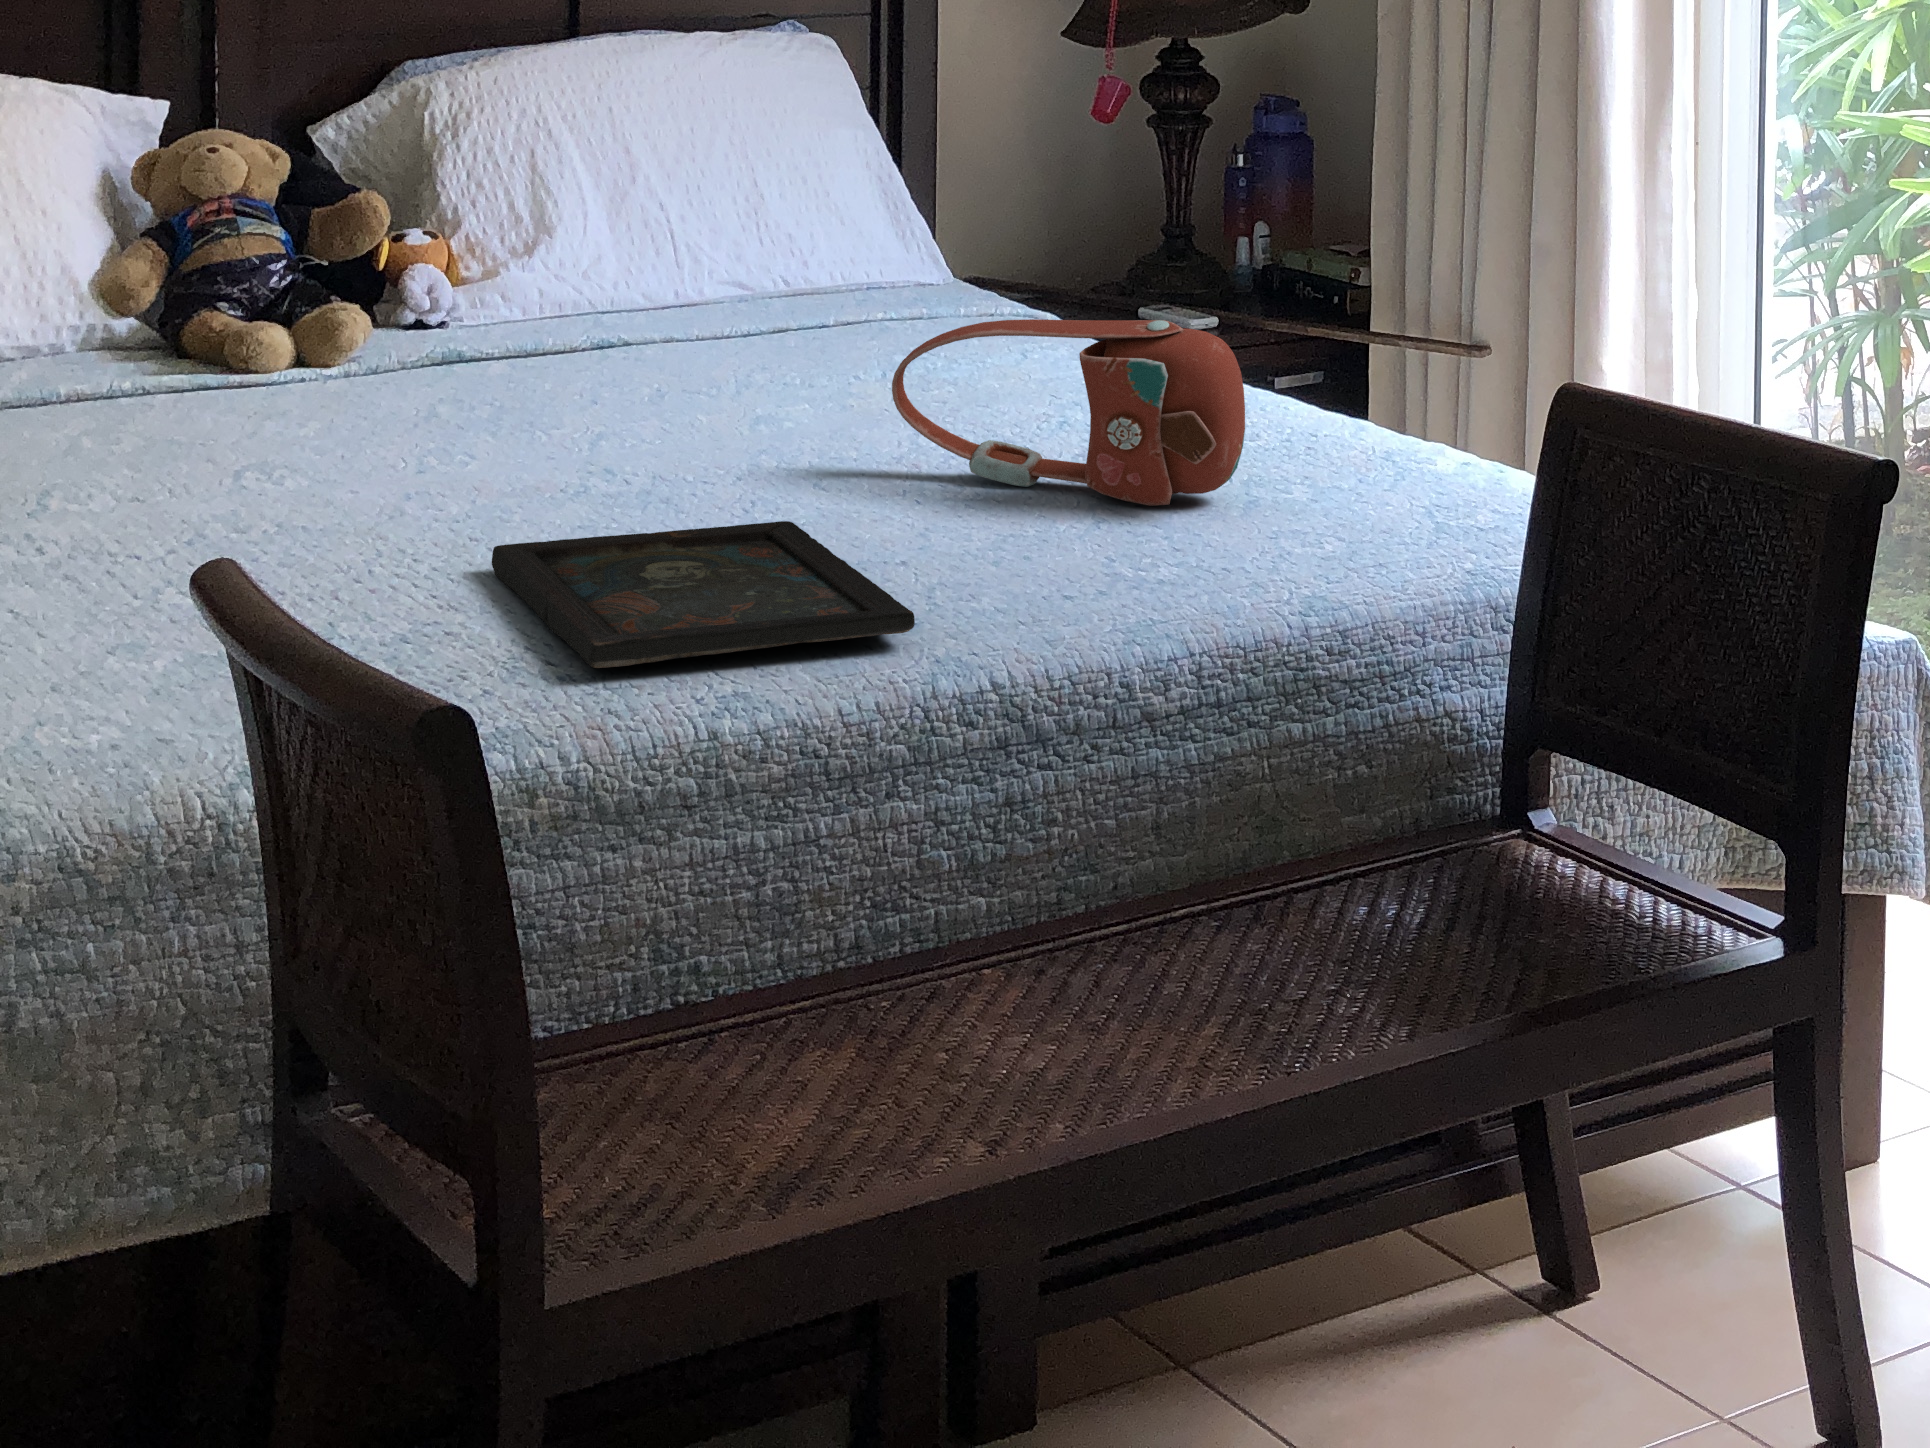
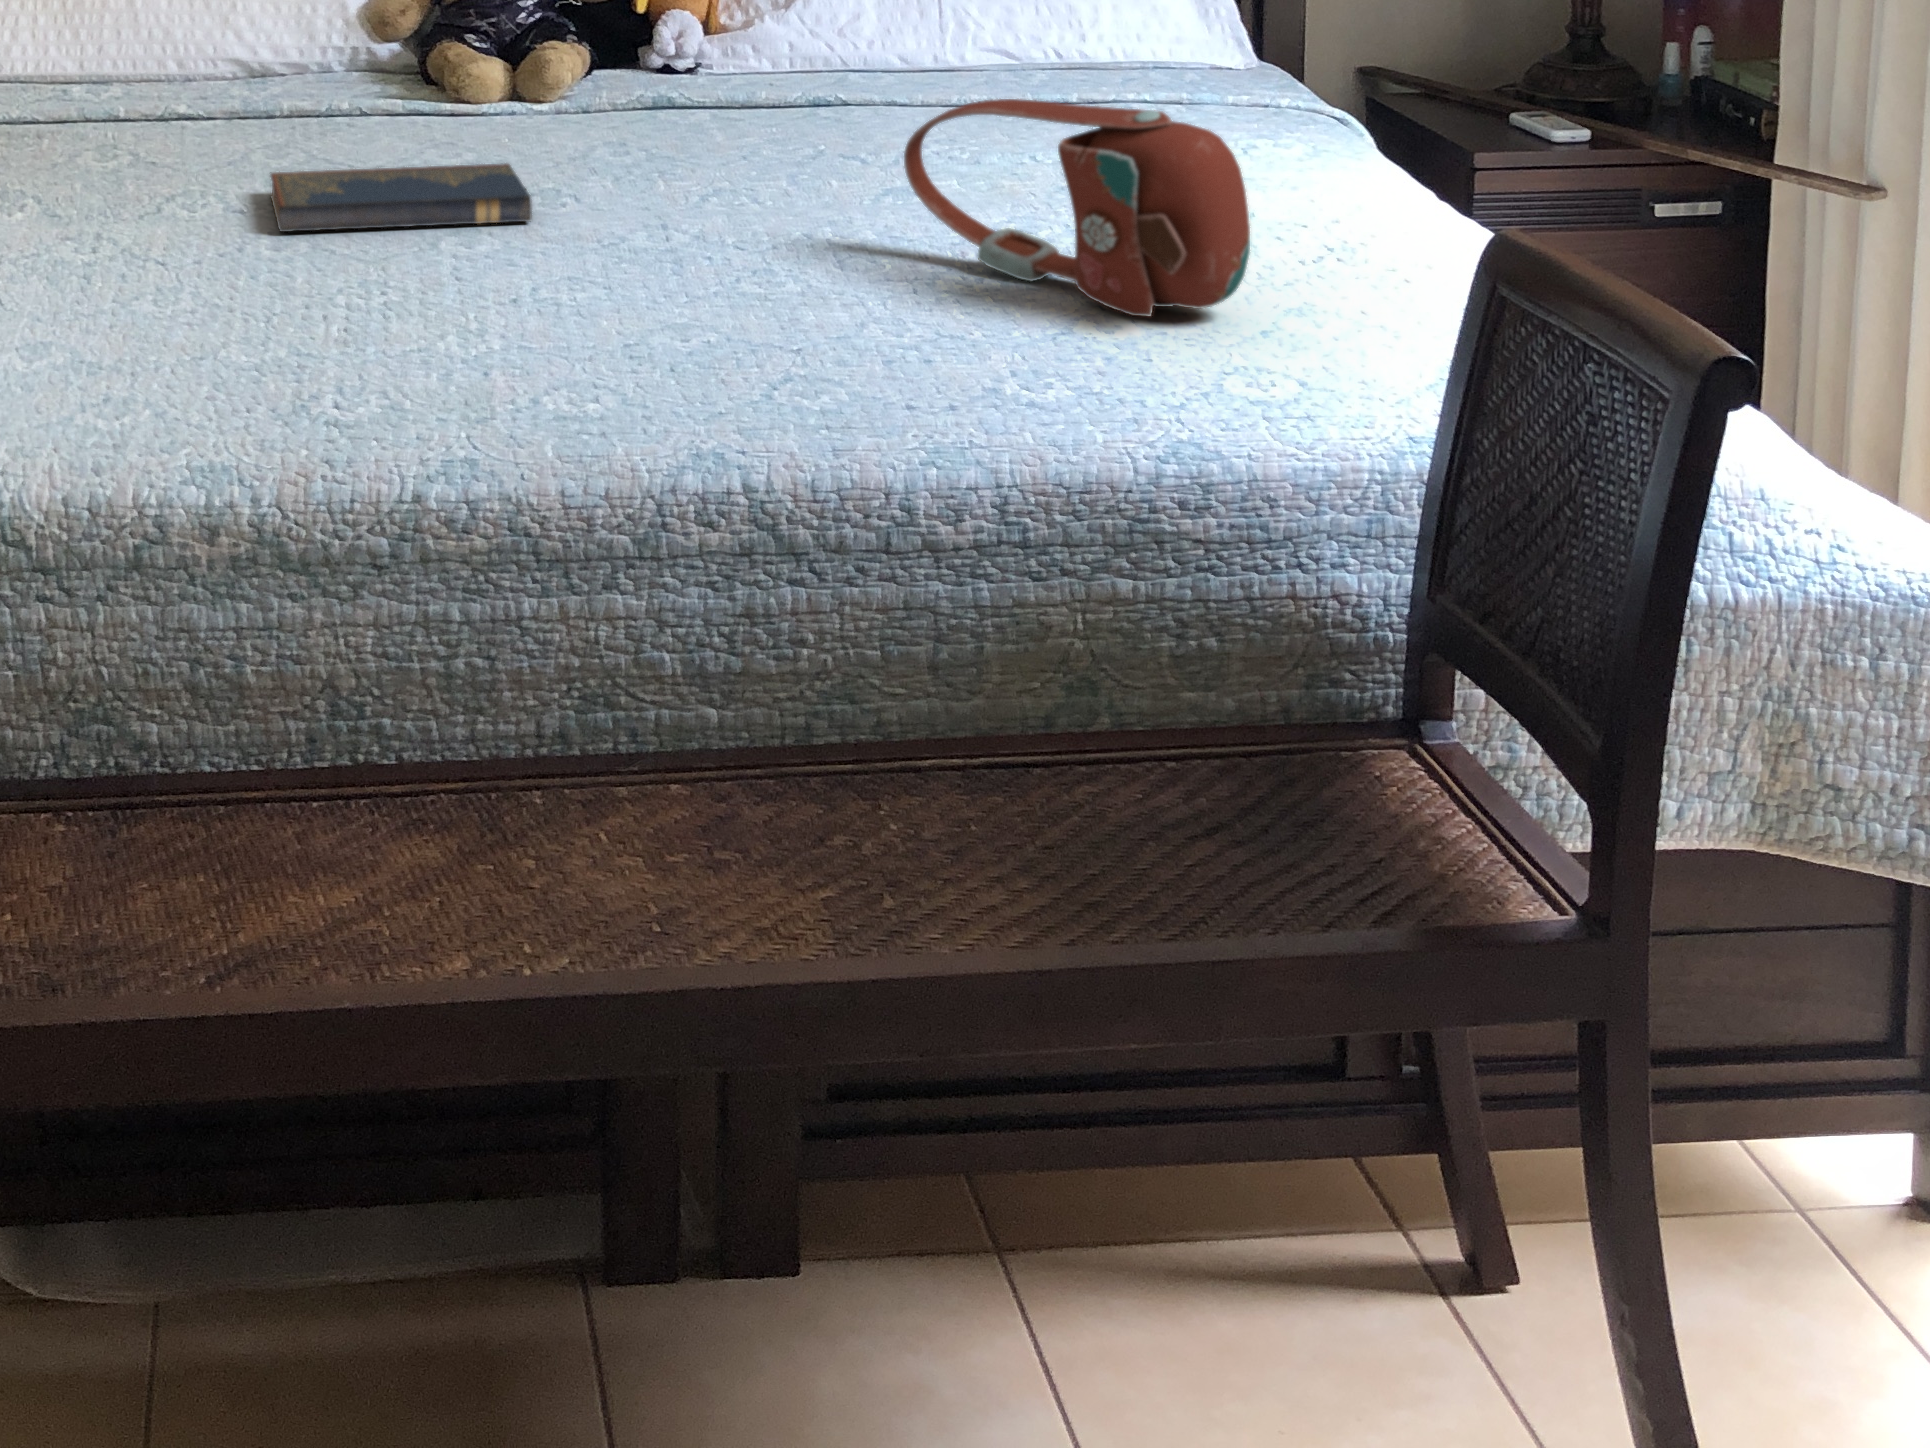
hardcover book: none [186,425,502,514] -> present [271,163,532,232]
tray: present [492,521,915,668] -> none [335,284,711,419]

